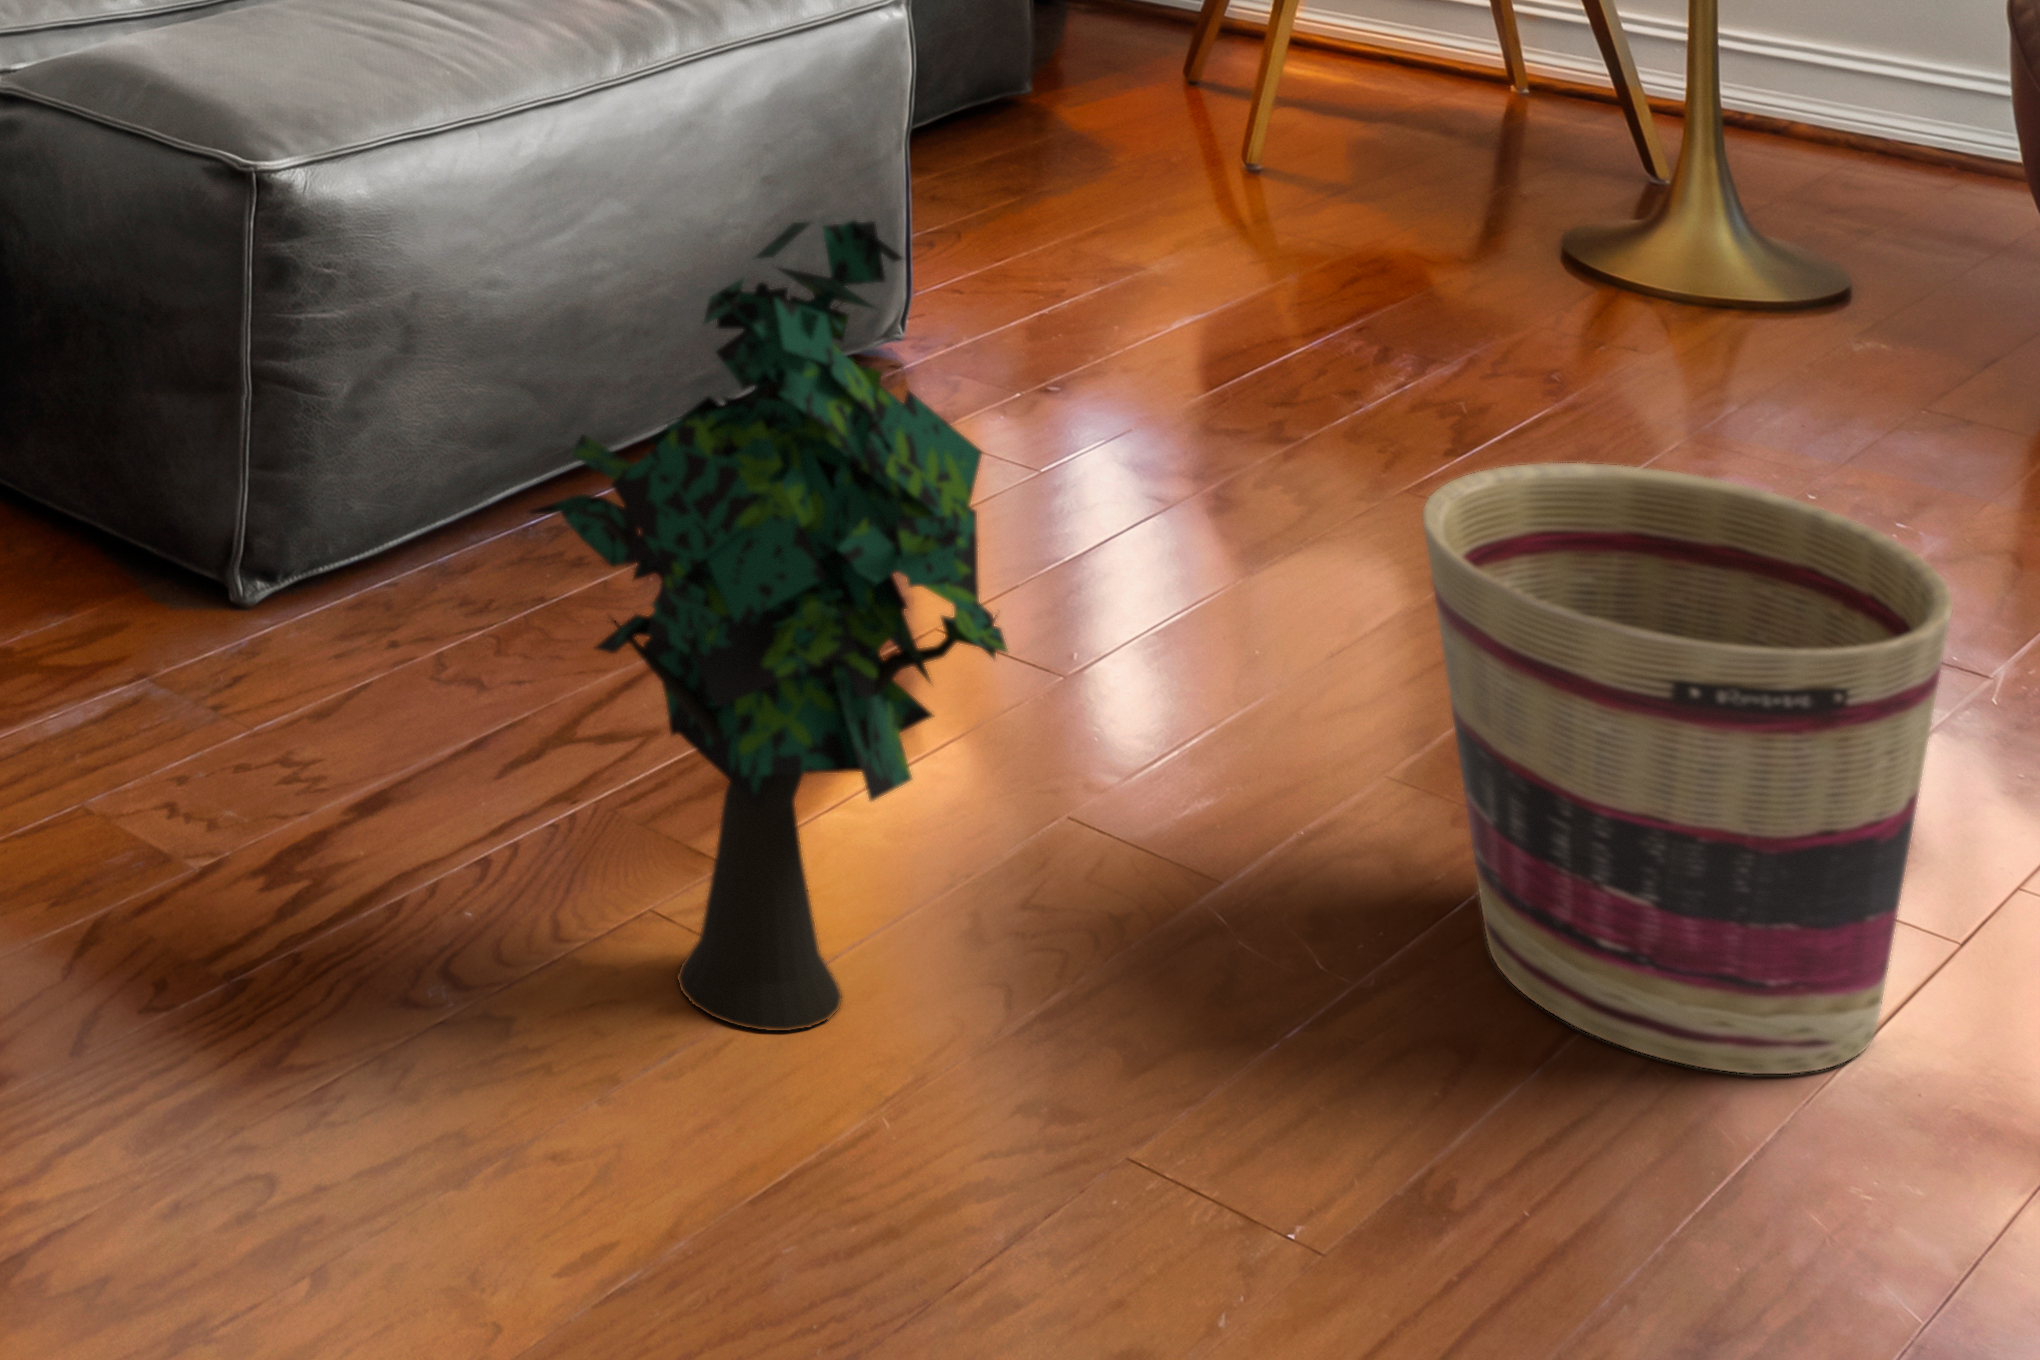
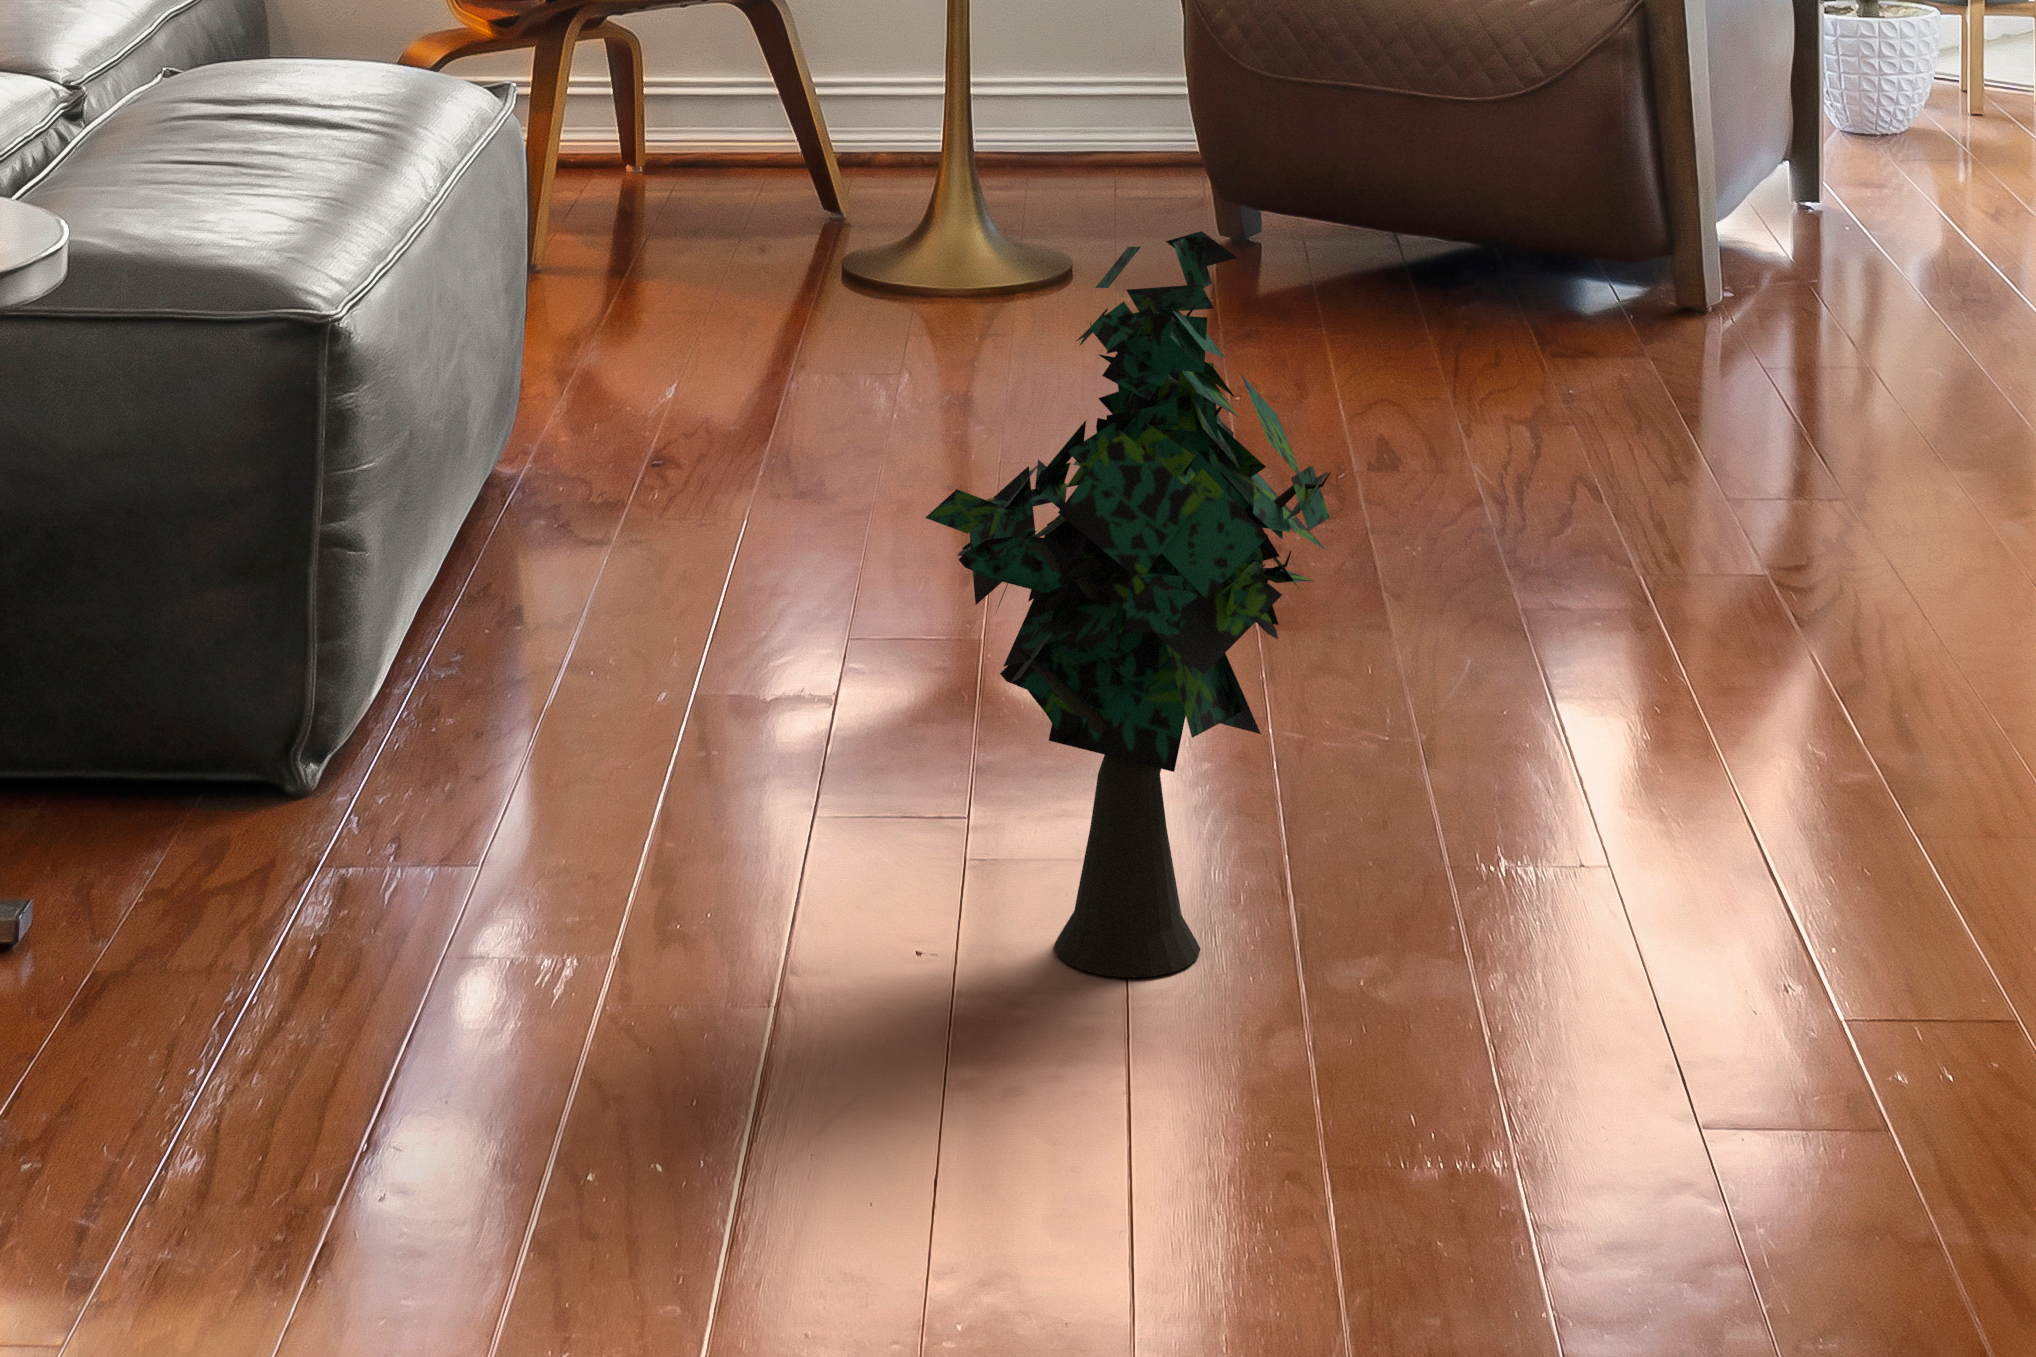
basket: present [1422,463,1952,1074] -> none [1408,348,1779,781]

